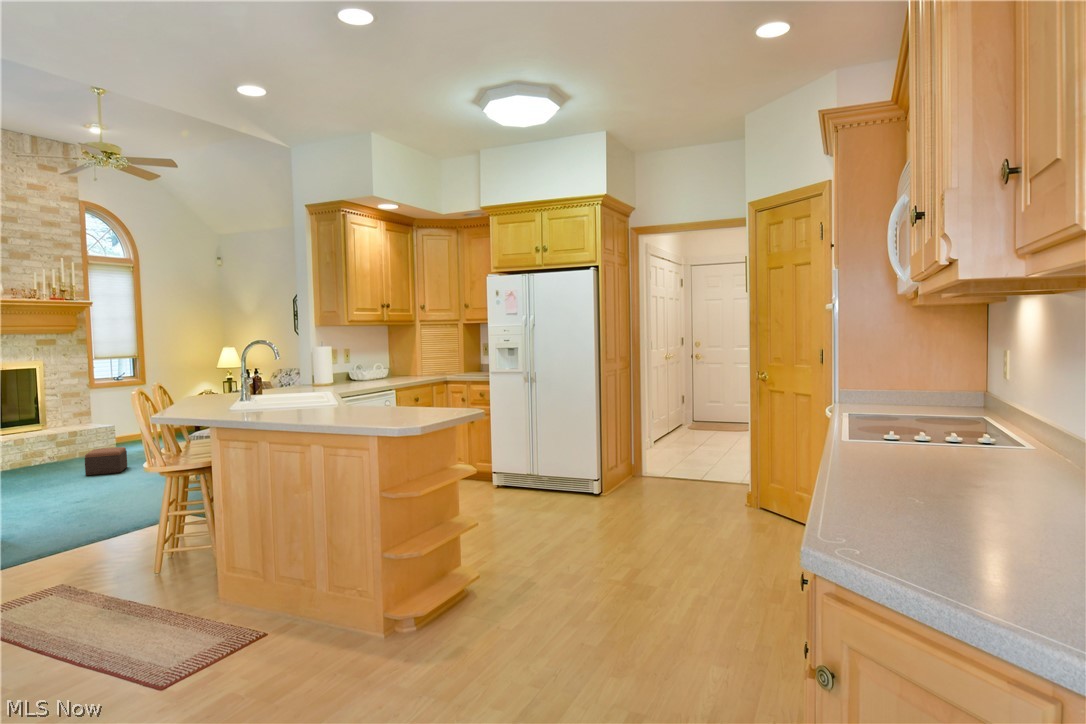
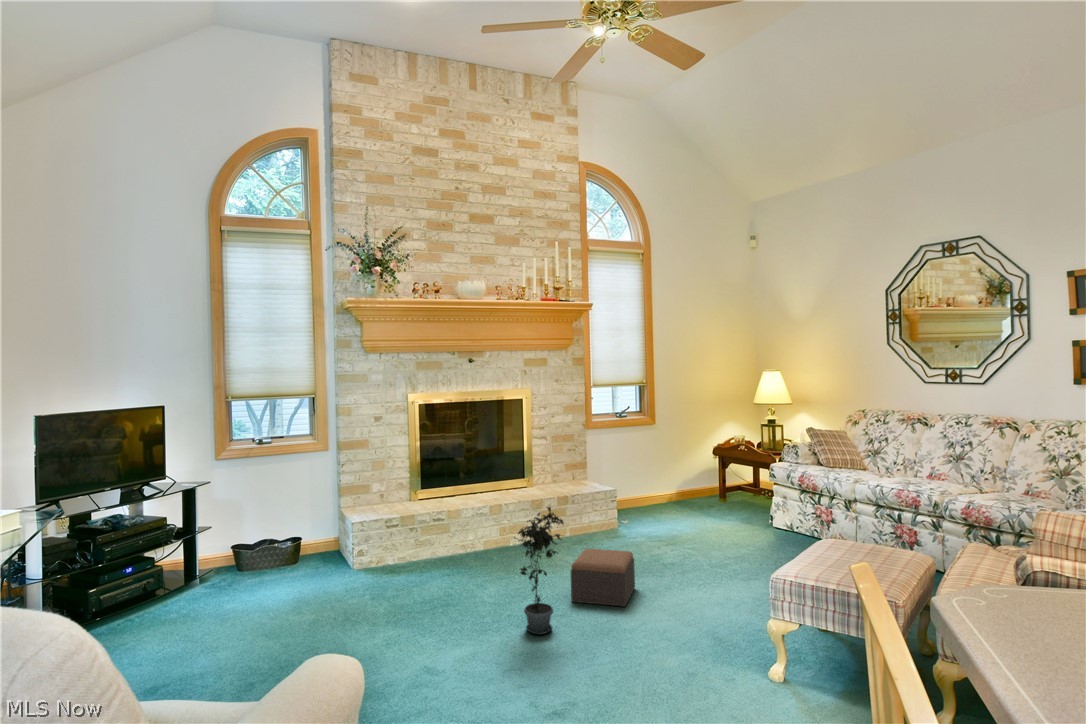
potted plant: none [47,419,82,486] -> present [518,507,564,634]

